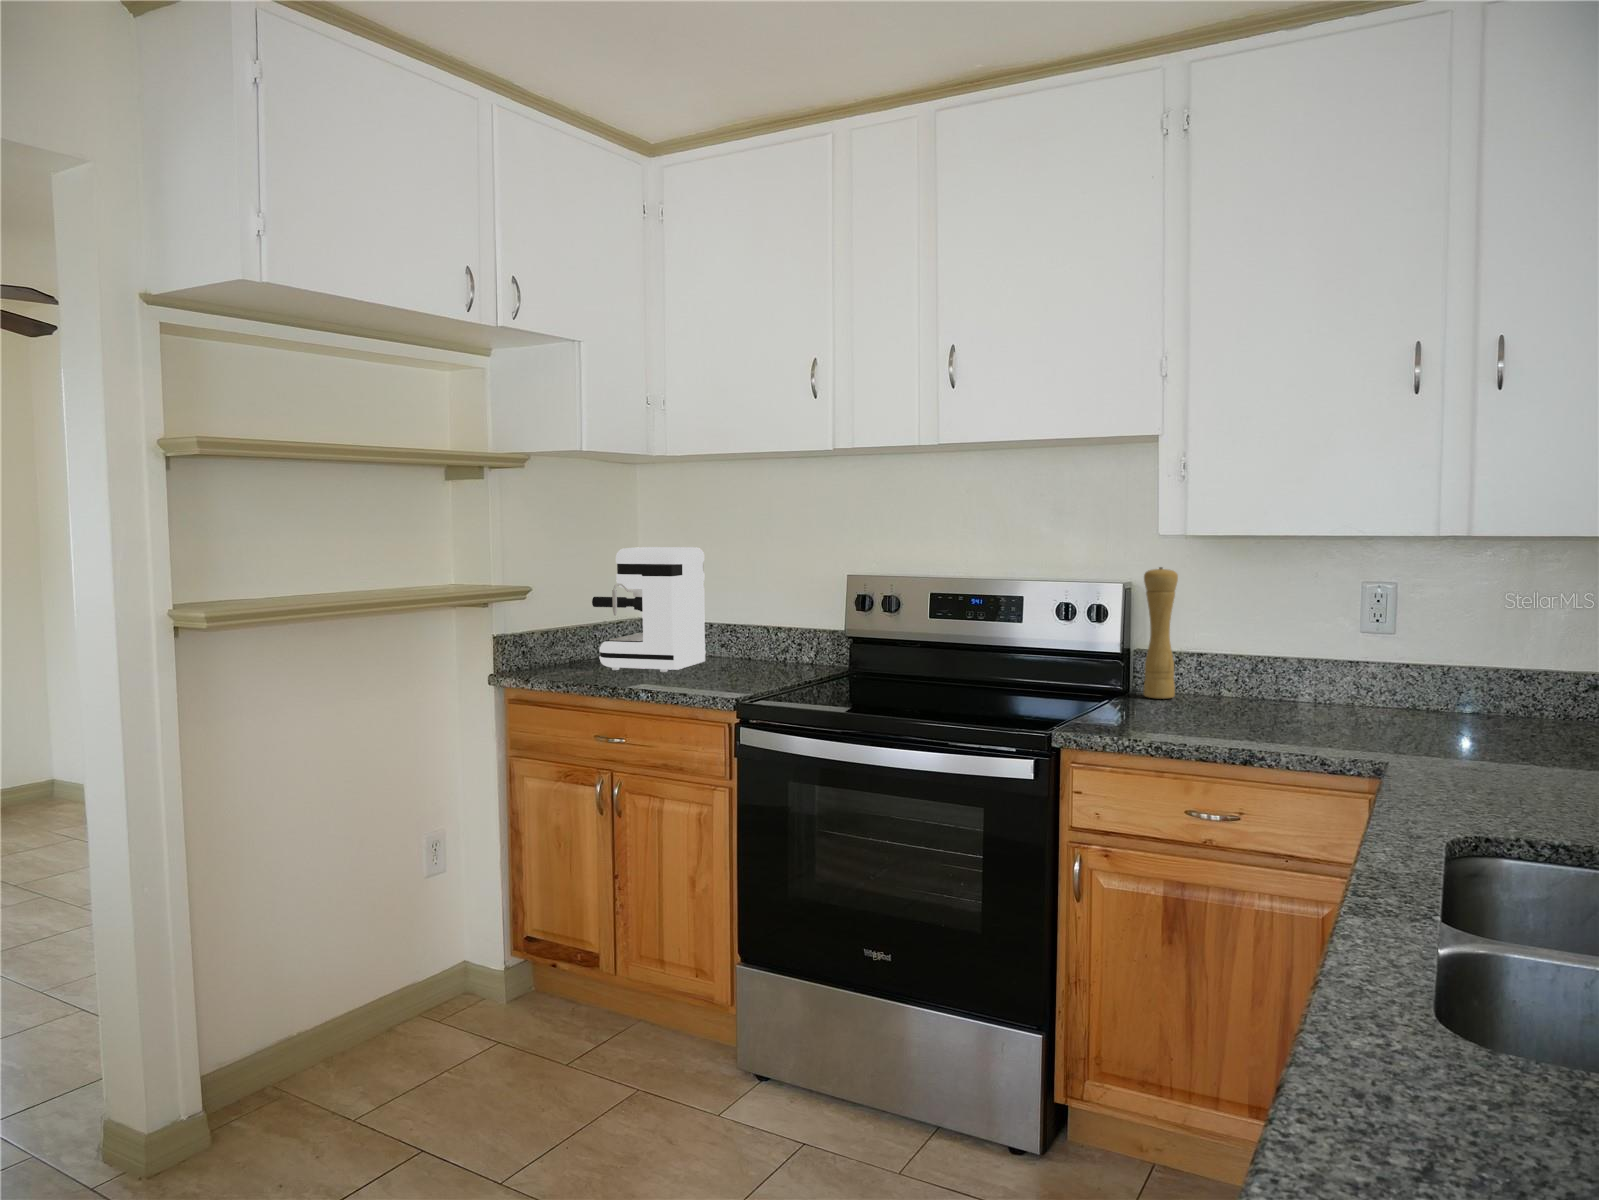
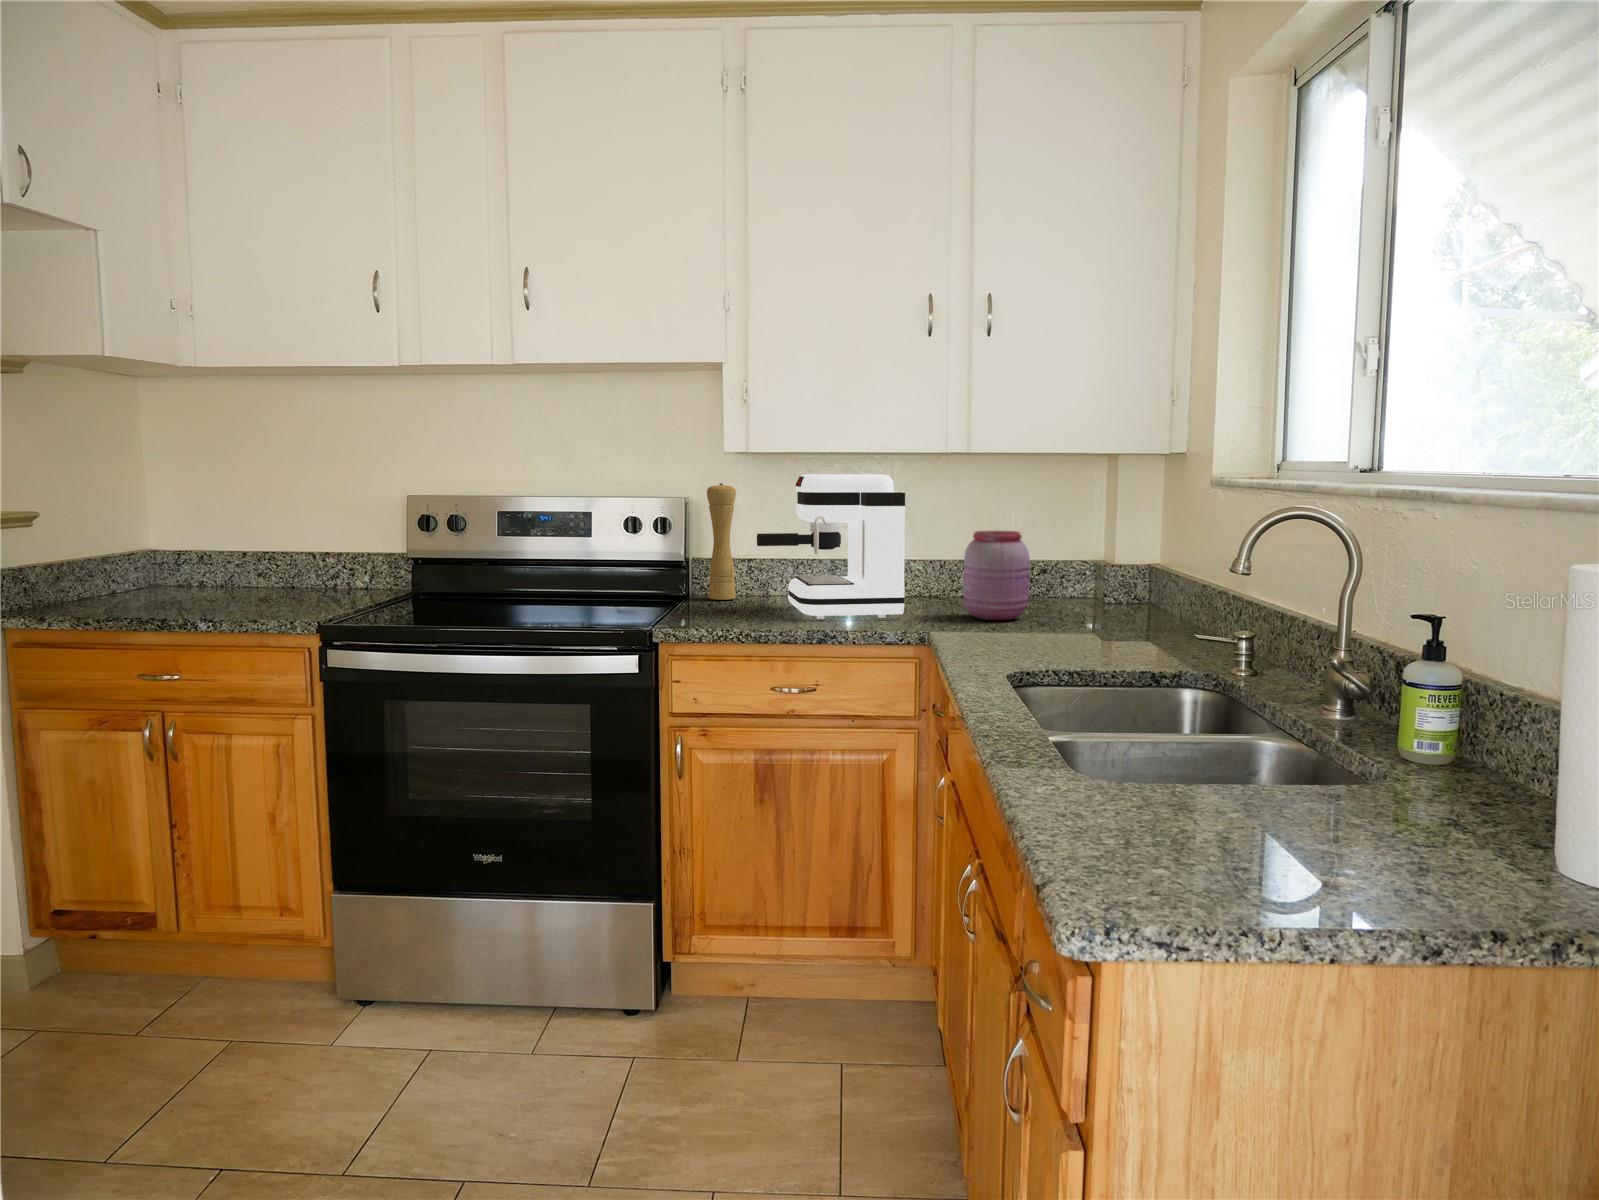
coffee maker: present [592,547,706,672] -> present [757,474,905,619]
jar: none [1456,636,1553,754] -> present [964,531,1030,620]

